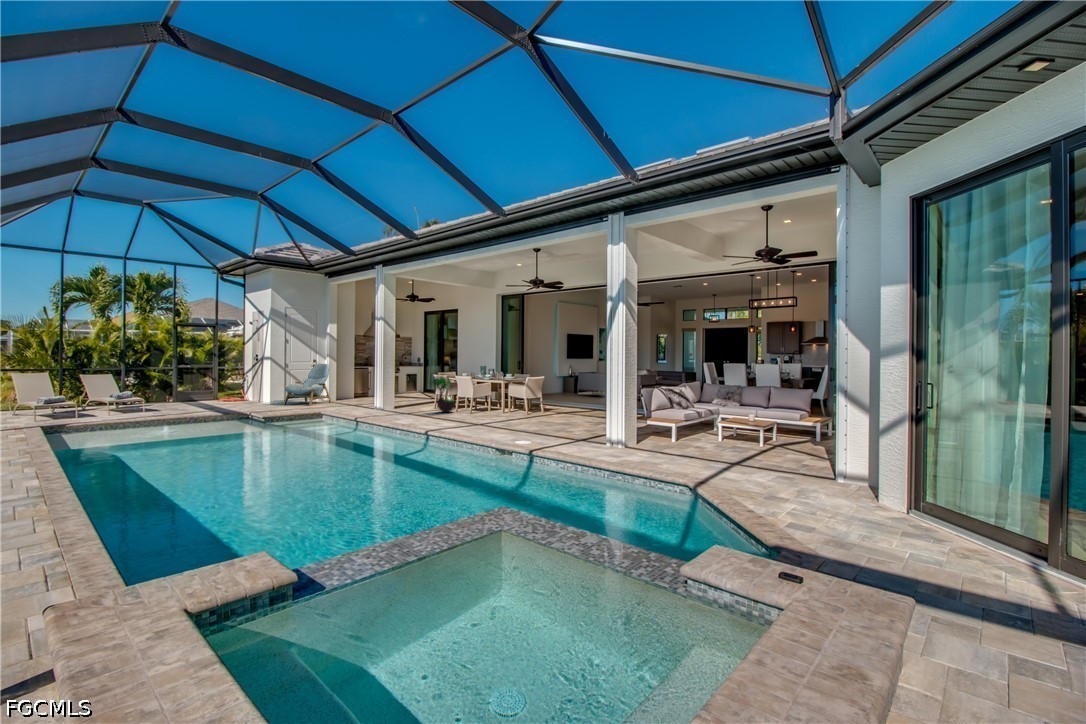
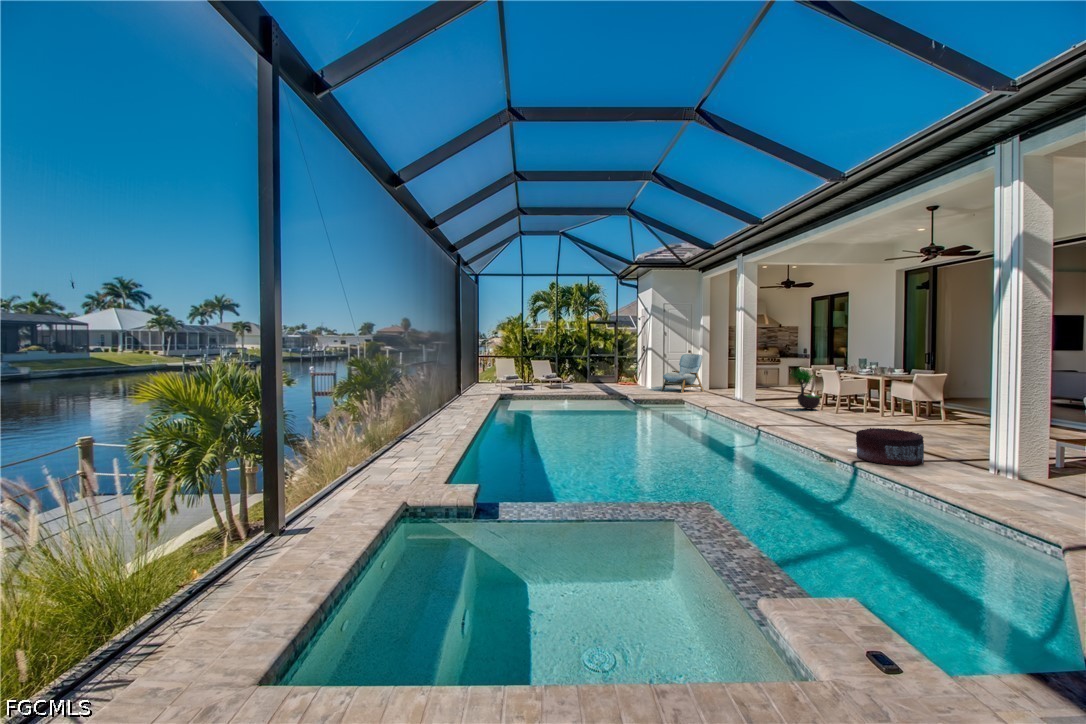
pouf: none [525,421,570,450] -> present [856,428,924,465]

